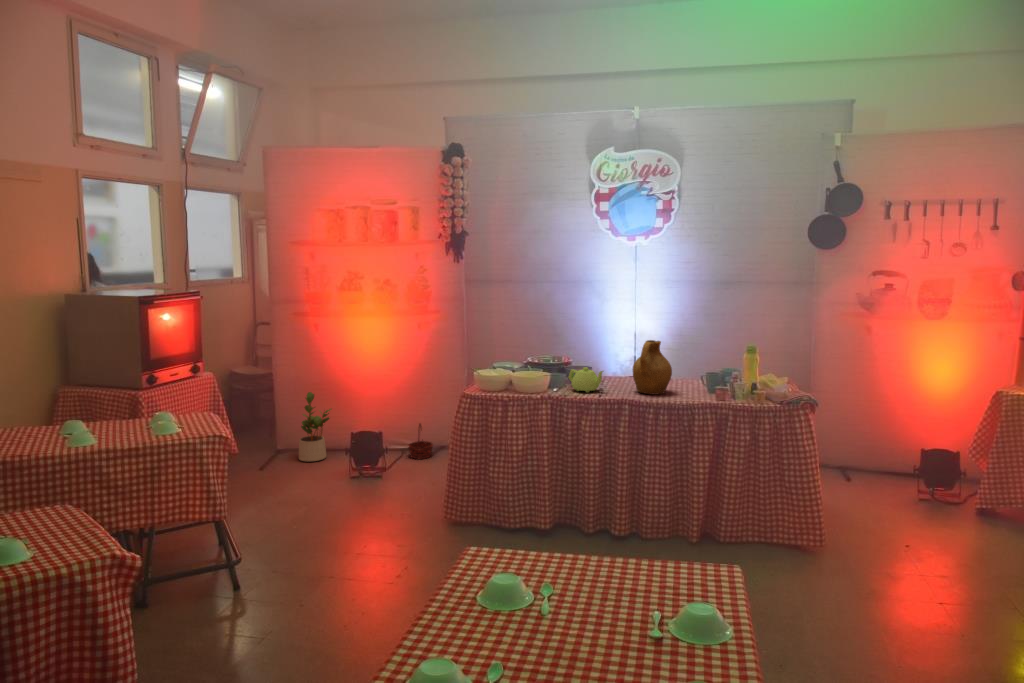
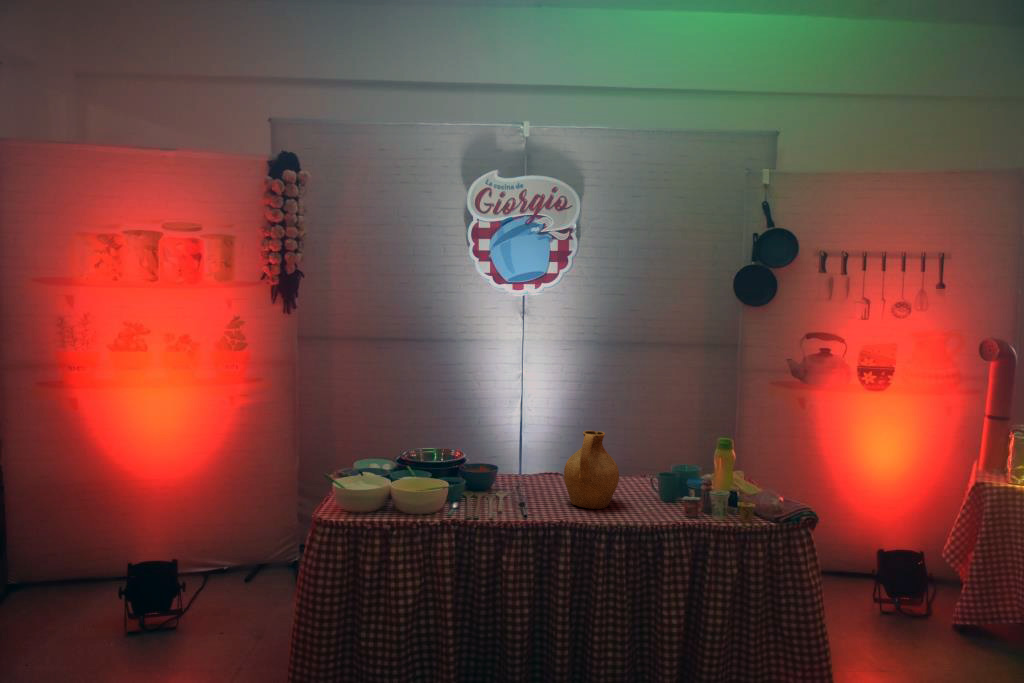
teapot: present [568,367,603,393] -> none [472,471,528,509]
potted plant: present [299,392,332,461] -> none [34,503,93,610]
basket: present [408,424,433,459] -> none [211,538,250,591]

